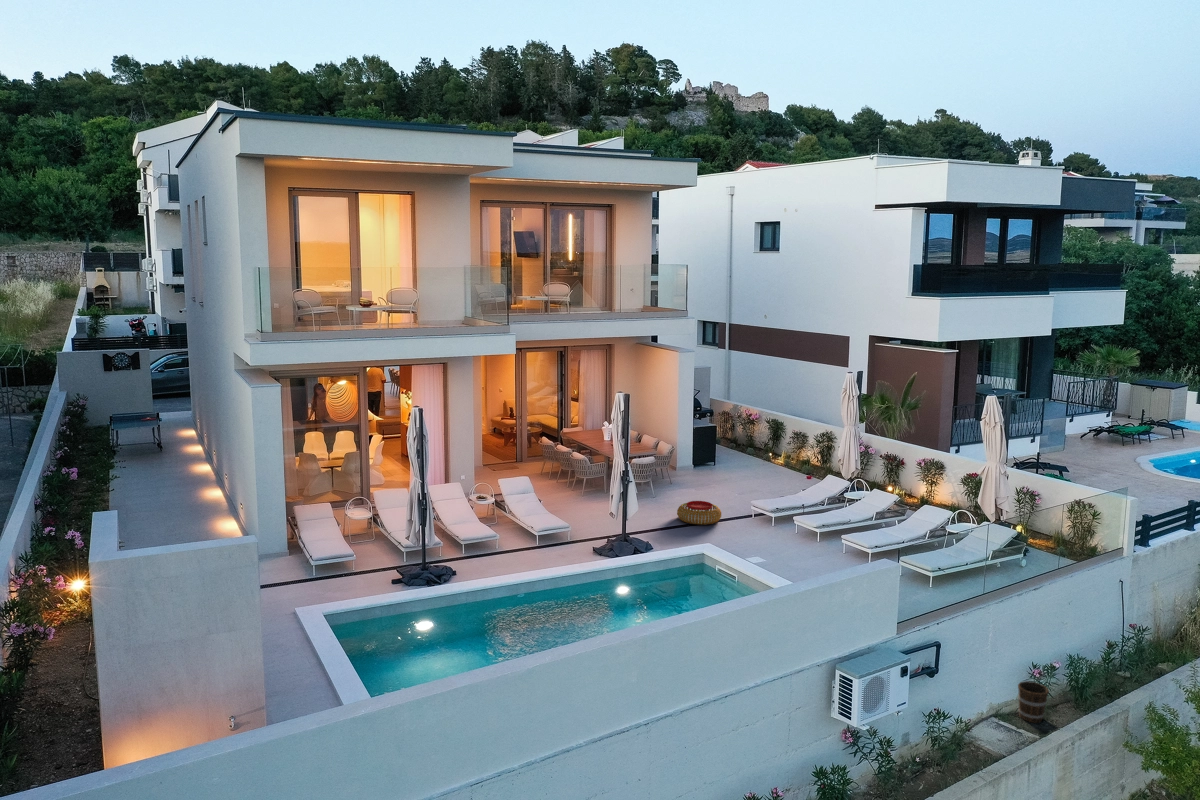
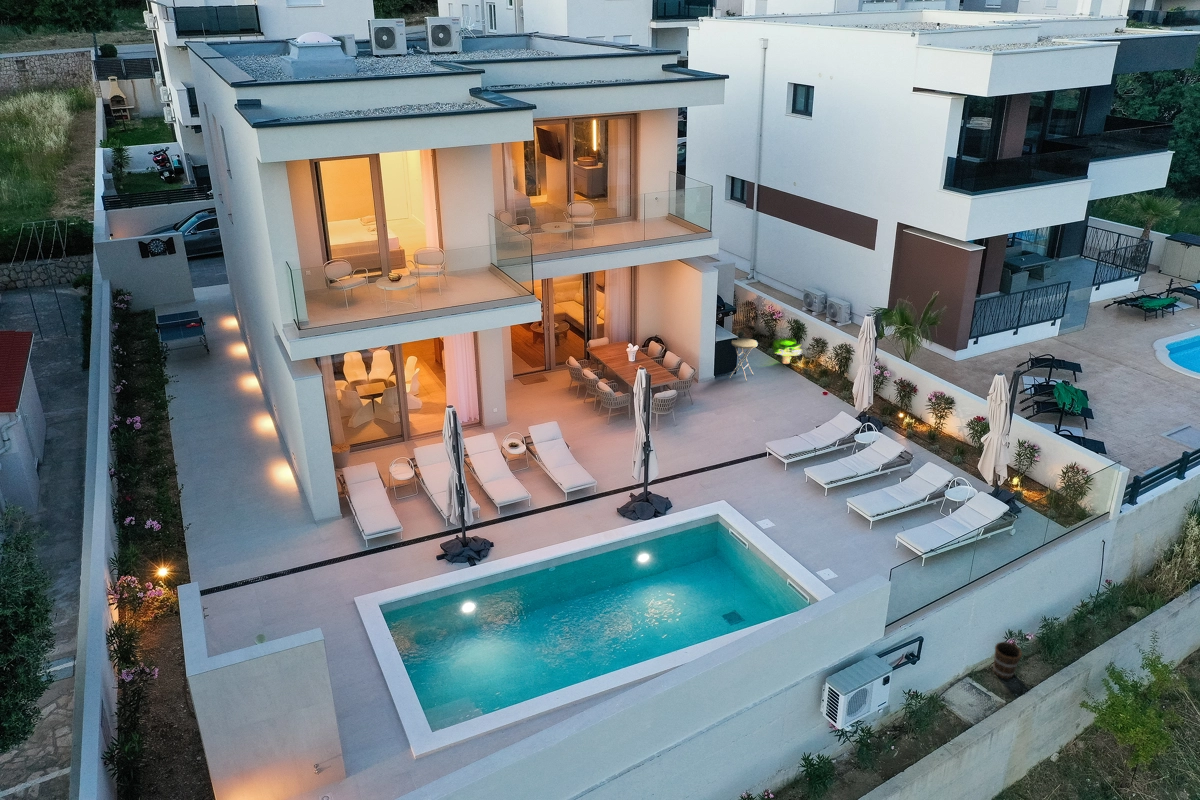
side table: none [709,428,738,471] -> present [729,338,758,381]
potted plant: none [751,433,785,461] -> present [772,338,802,364]
pouf: present [677,501,721,525] -> none [695,442,737,470]

